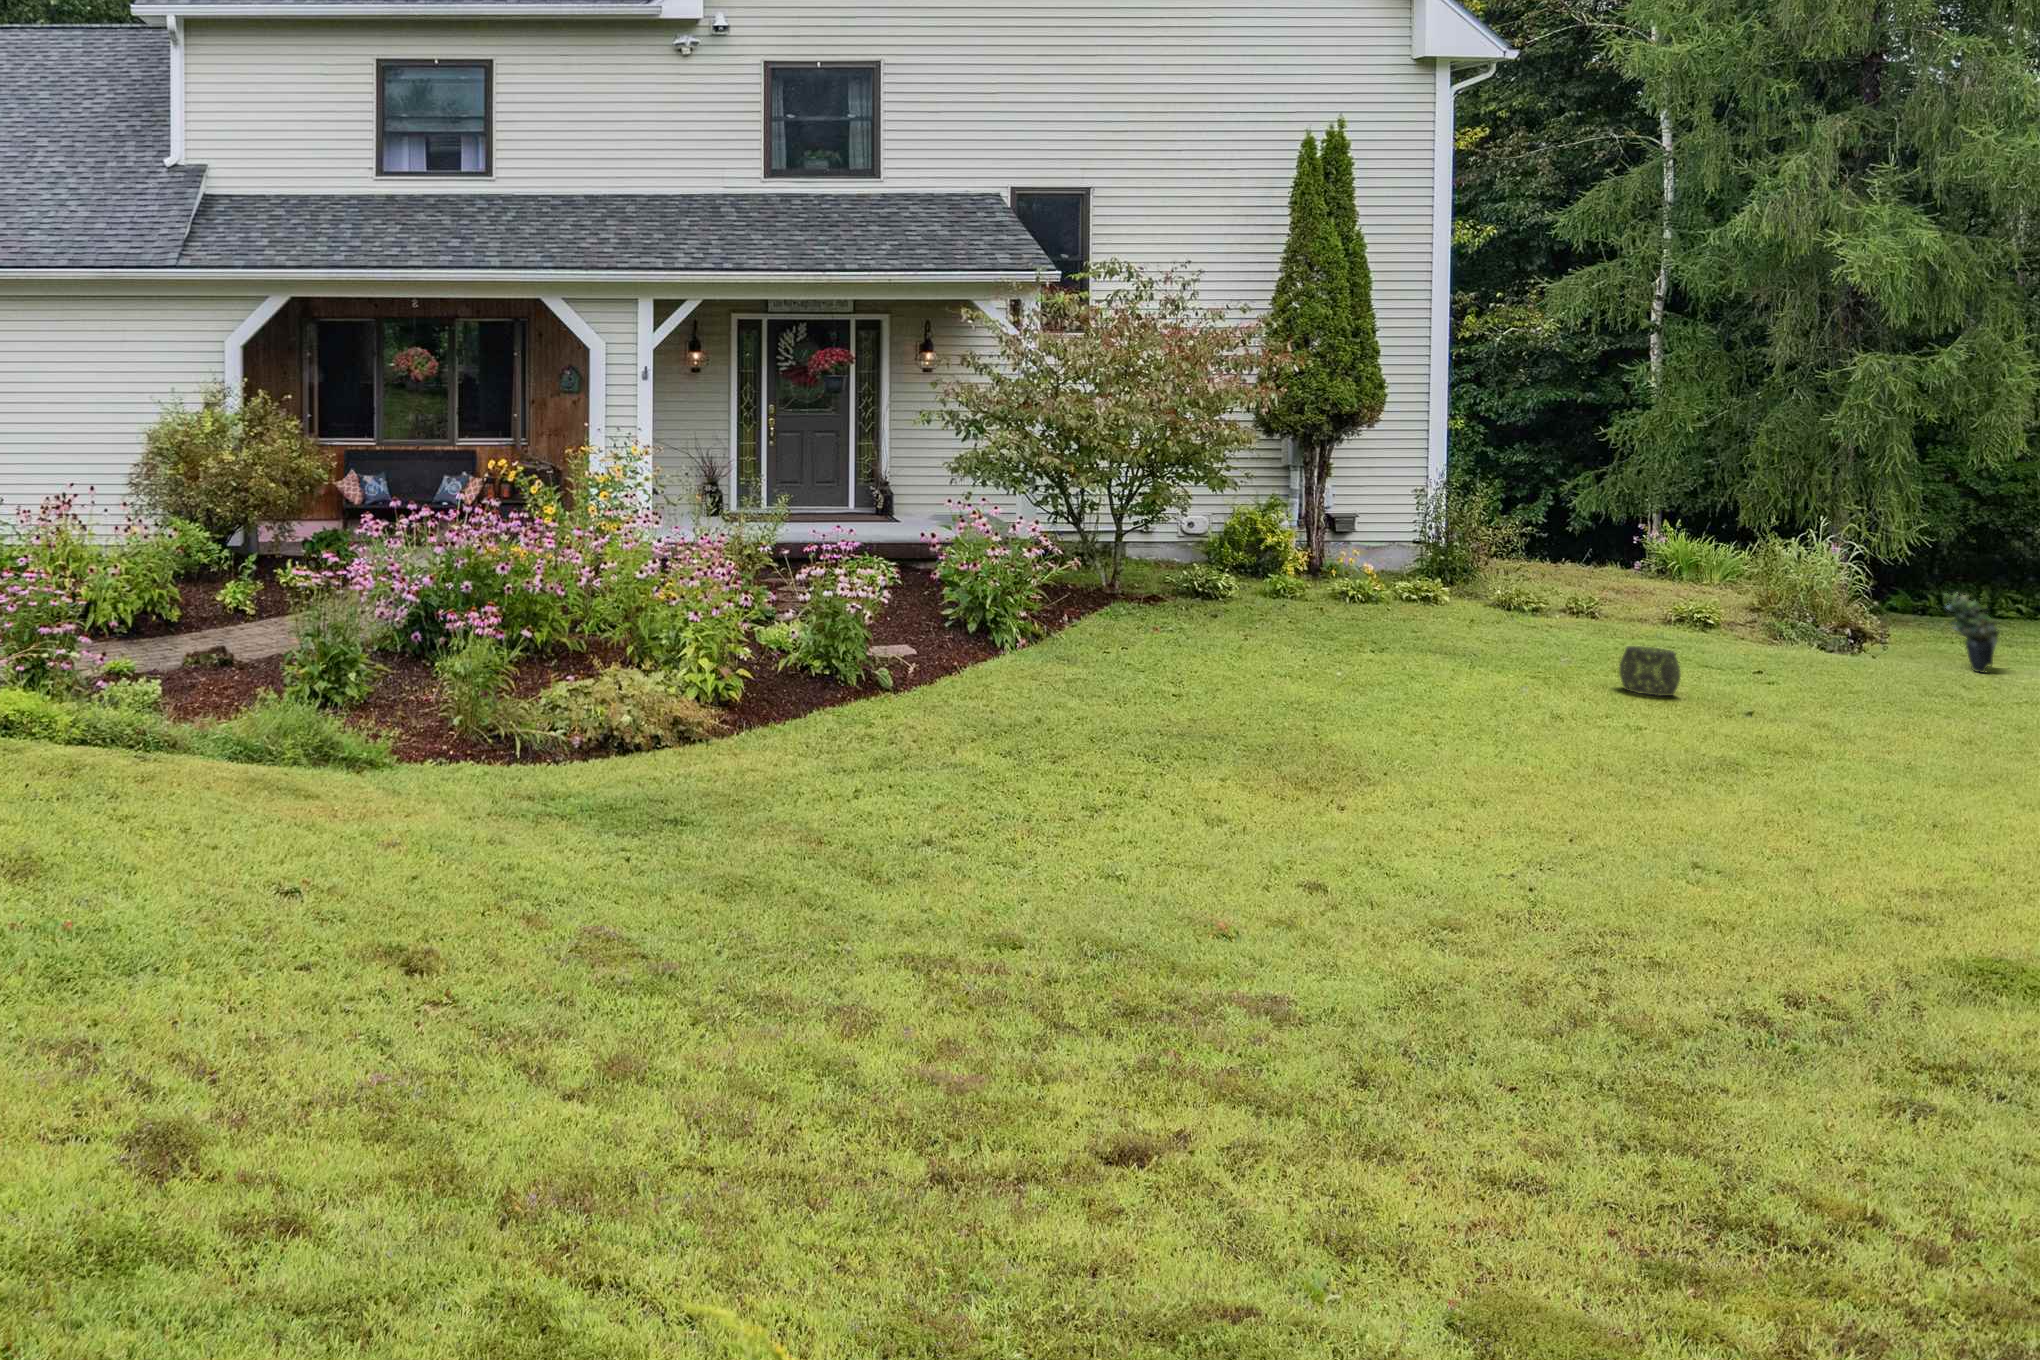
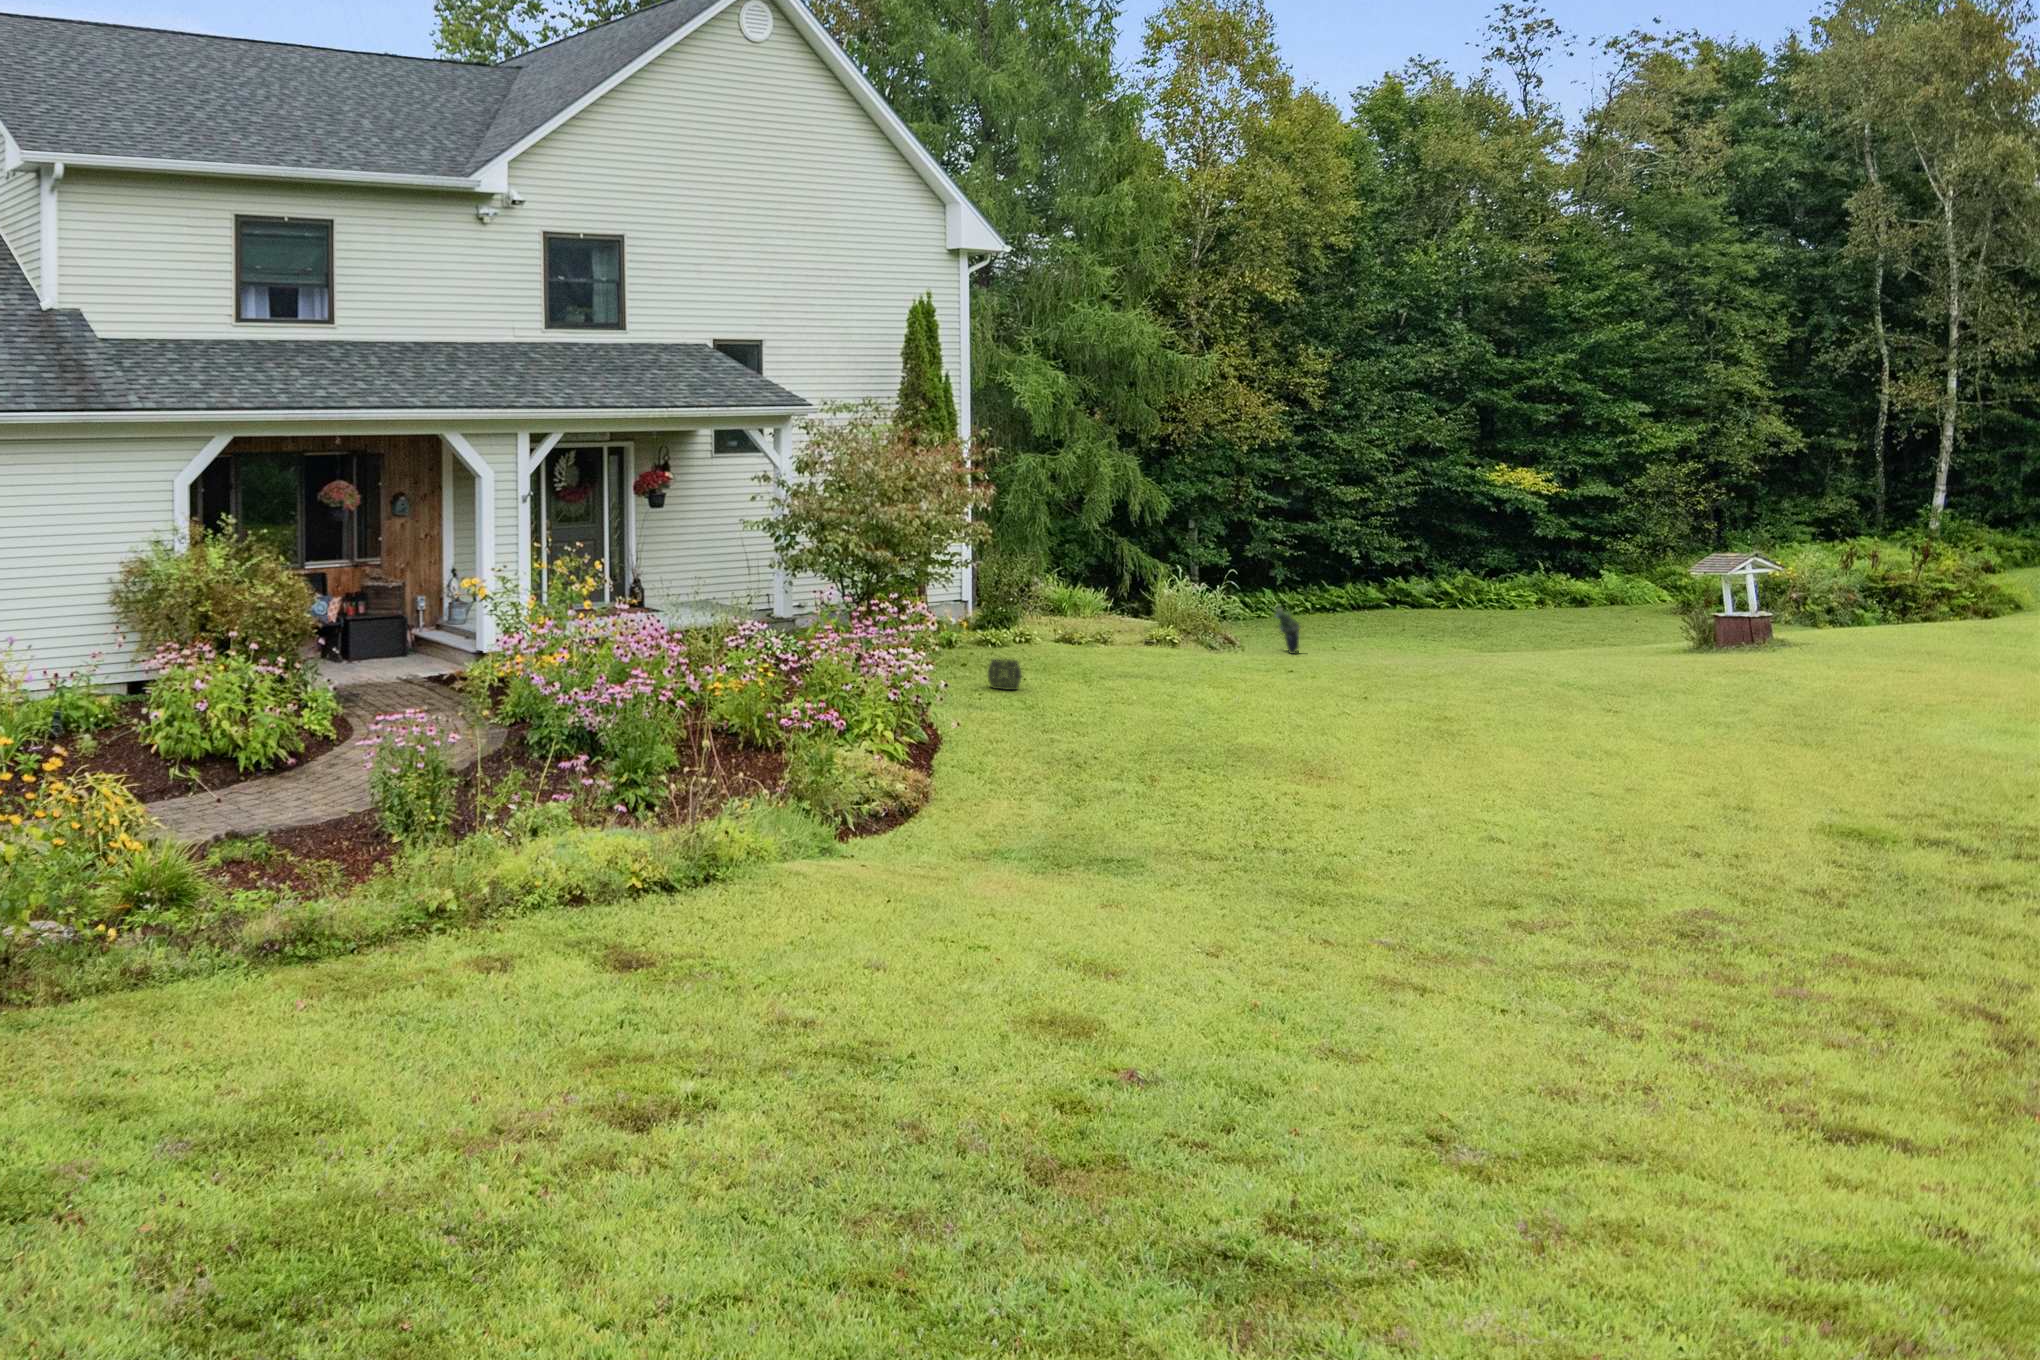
woven basket: present [1619,646,1681,696] -> present [988,659,1022,690]

